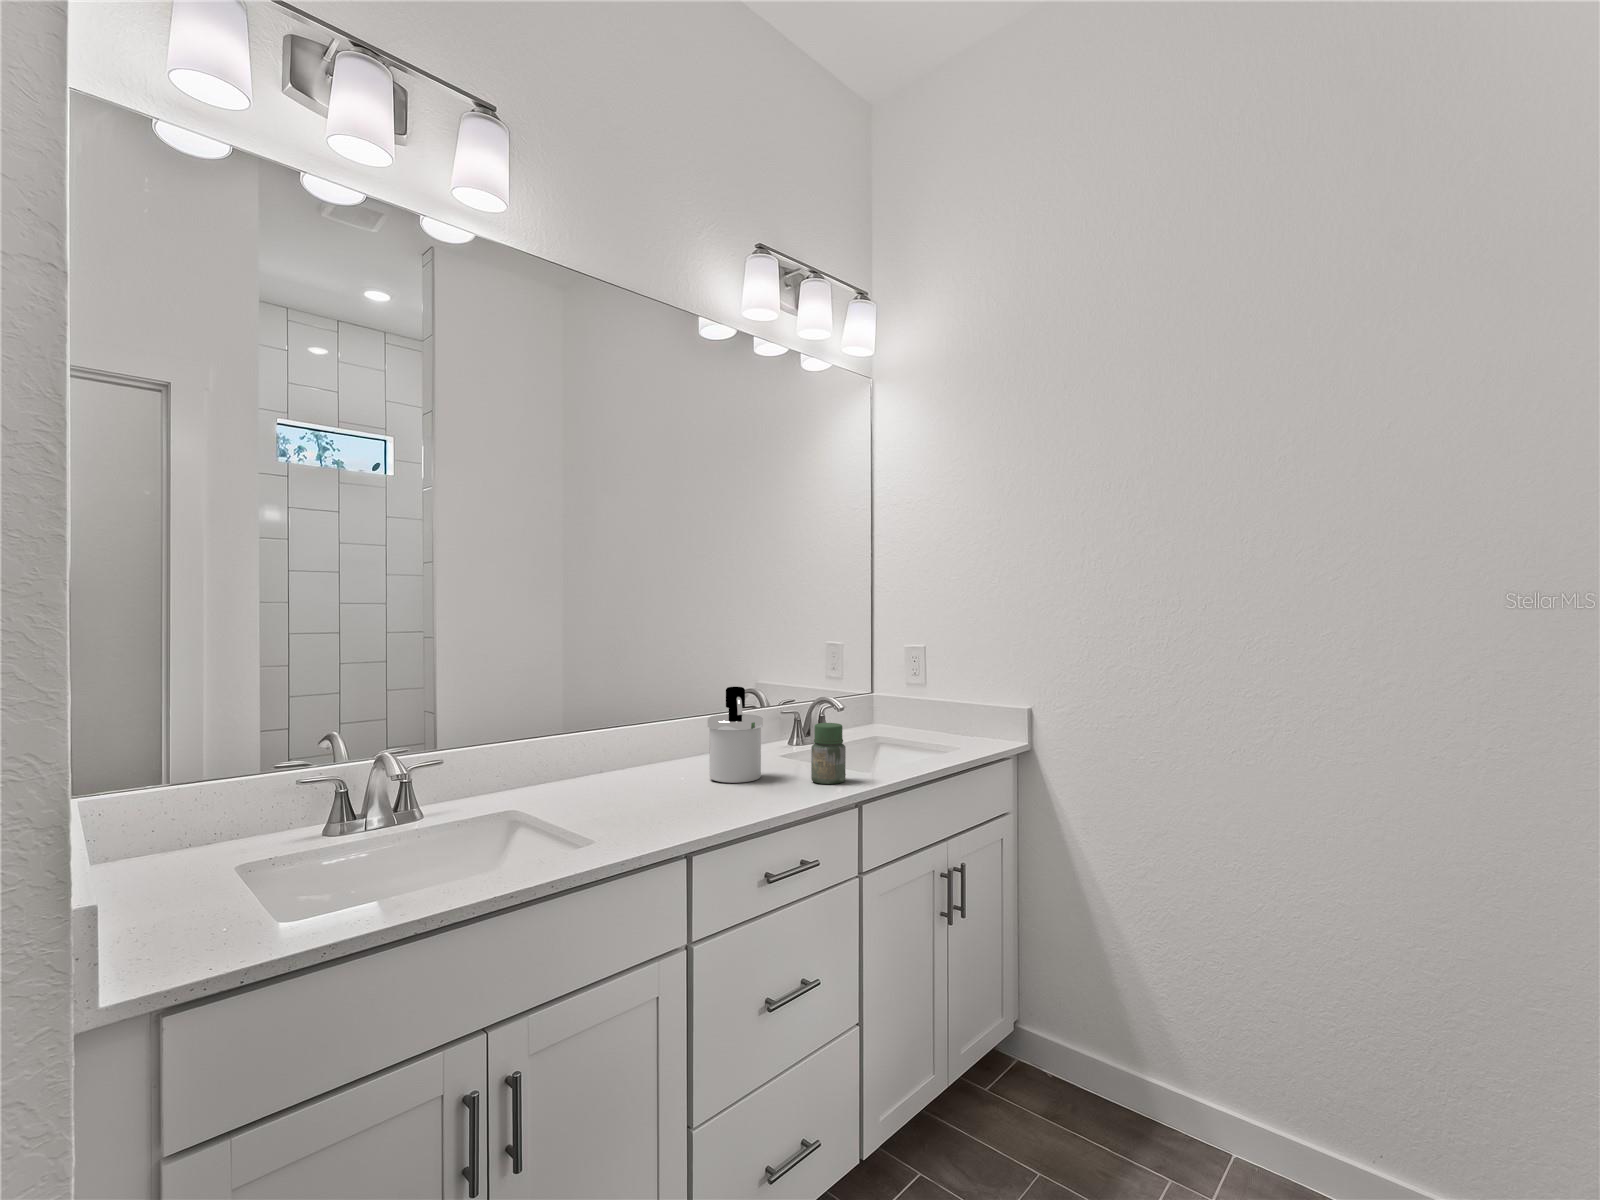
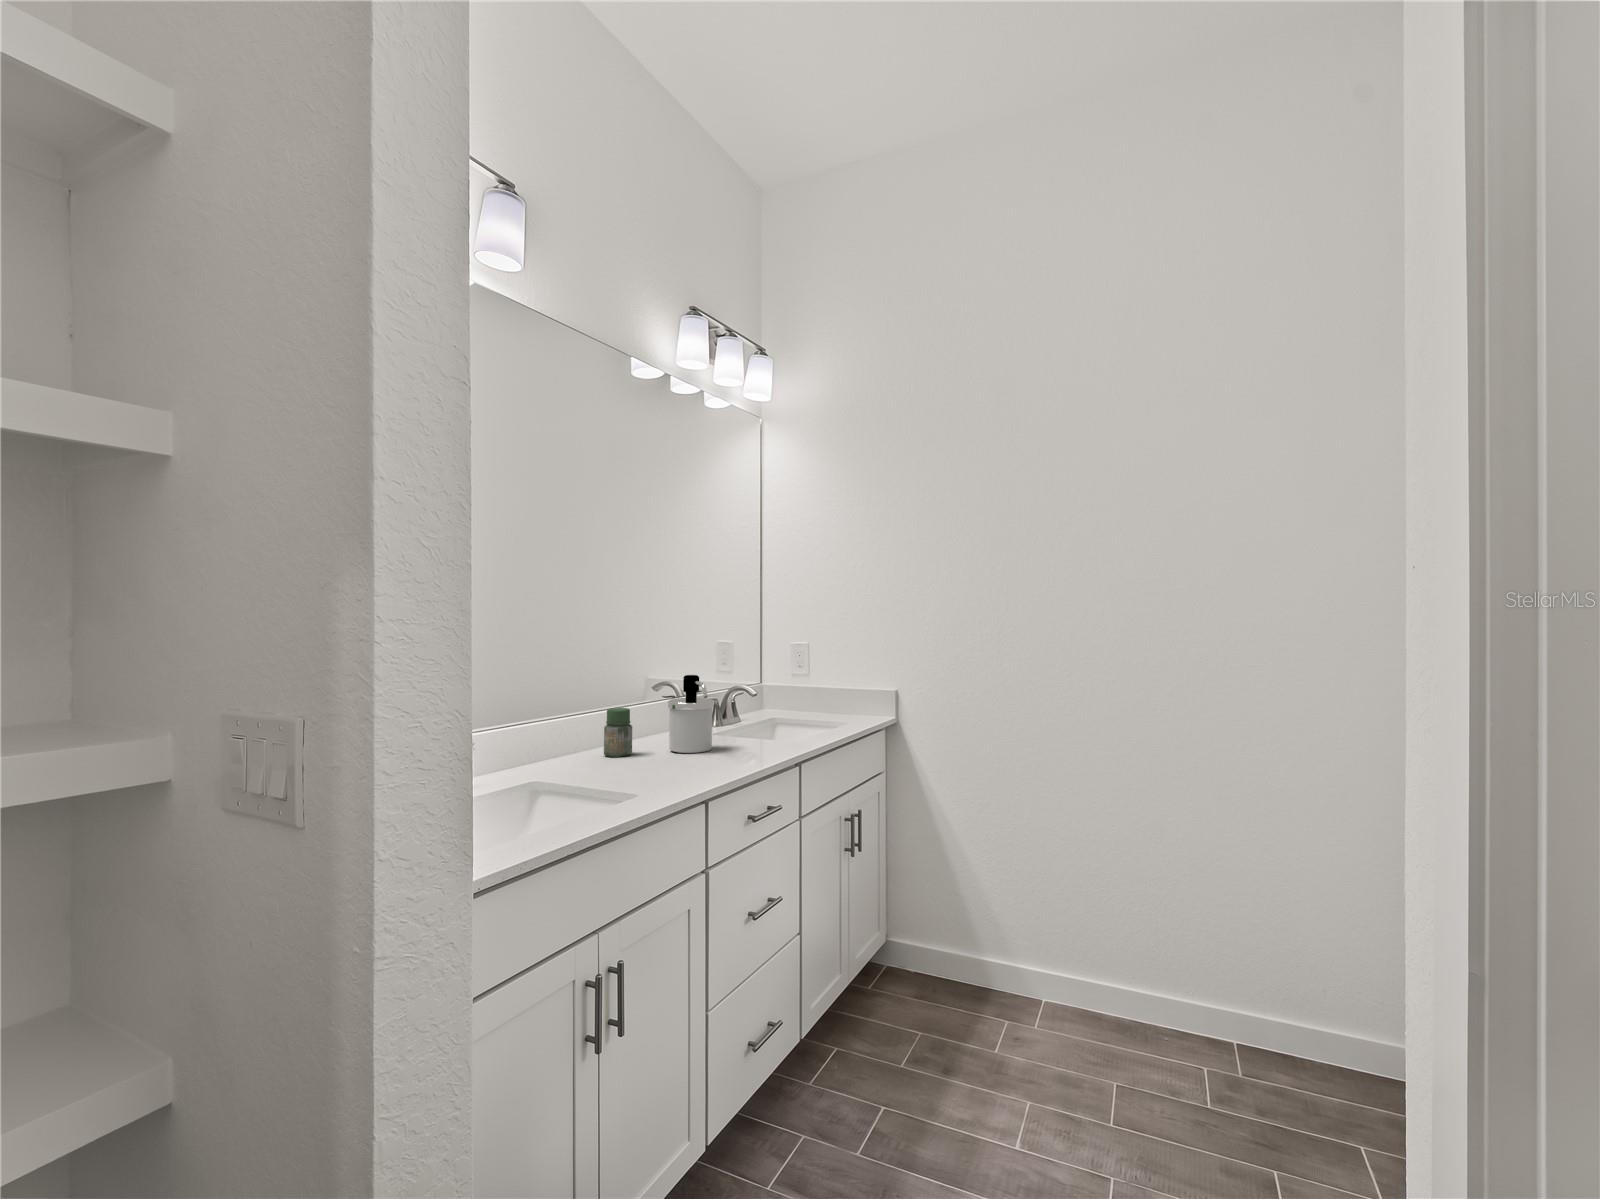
jar: present [811,723,846,784] -> present [604,708,632,757]

